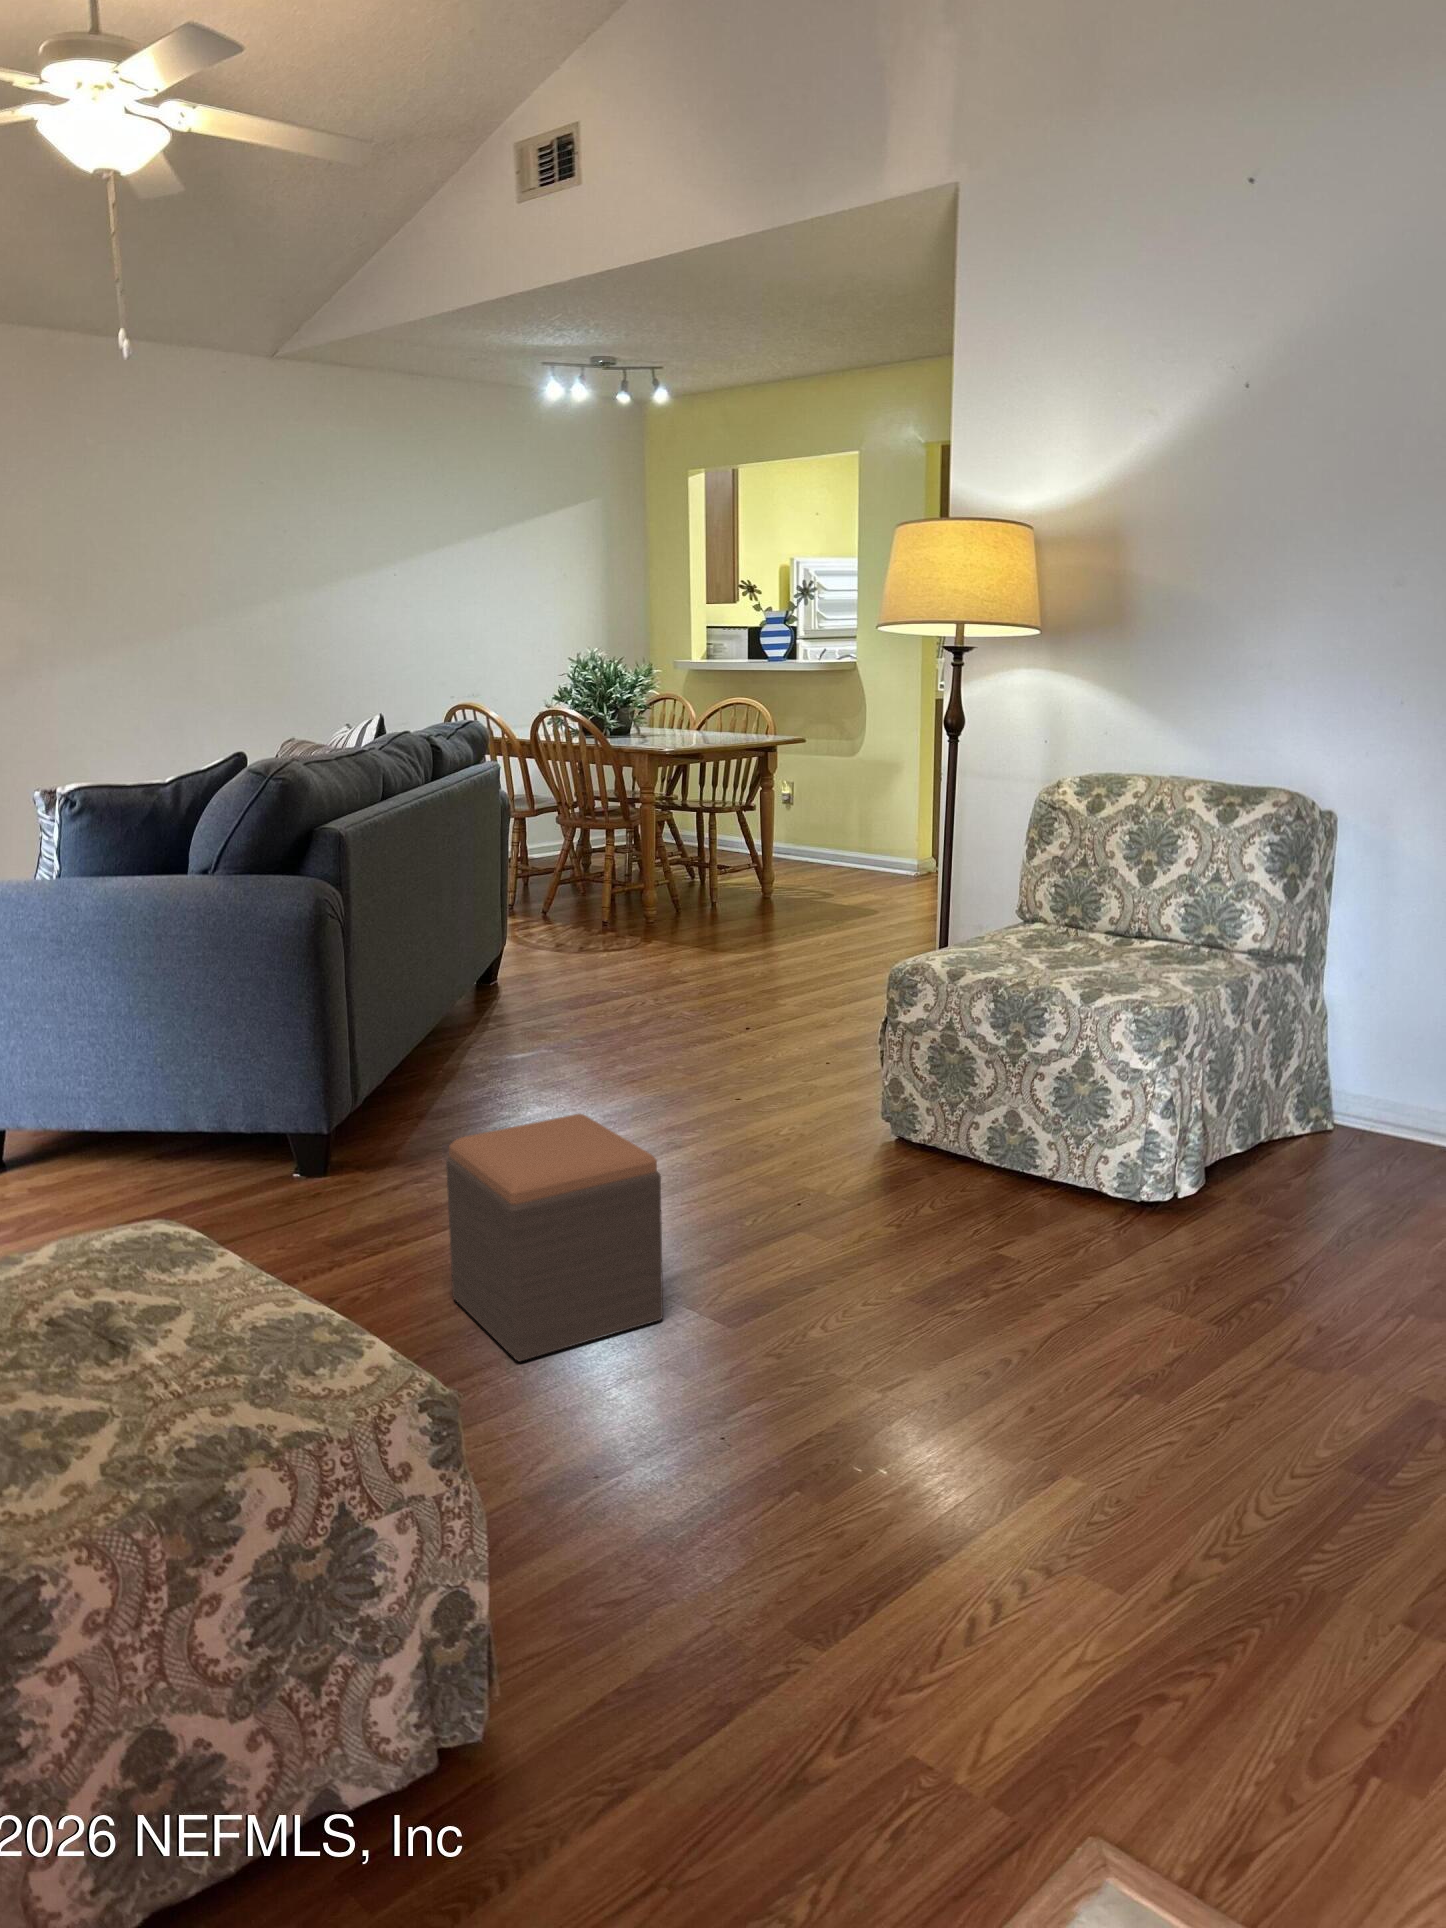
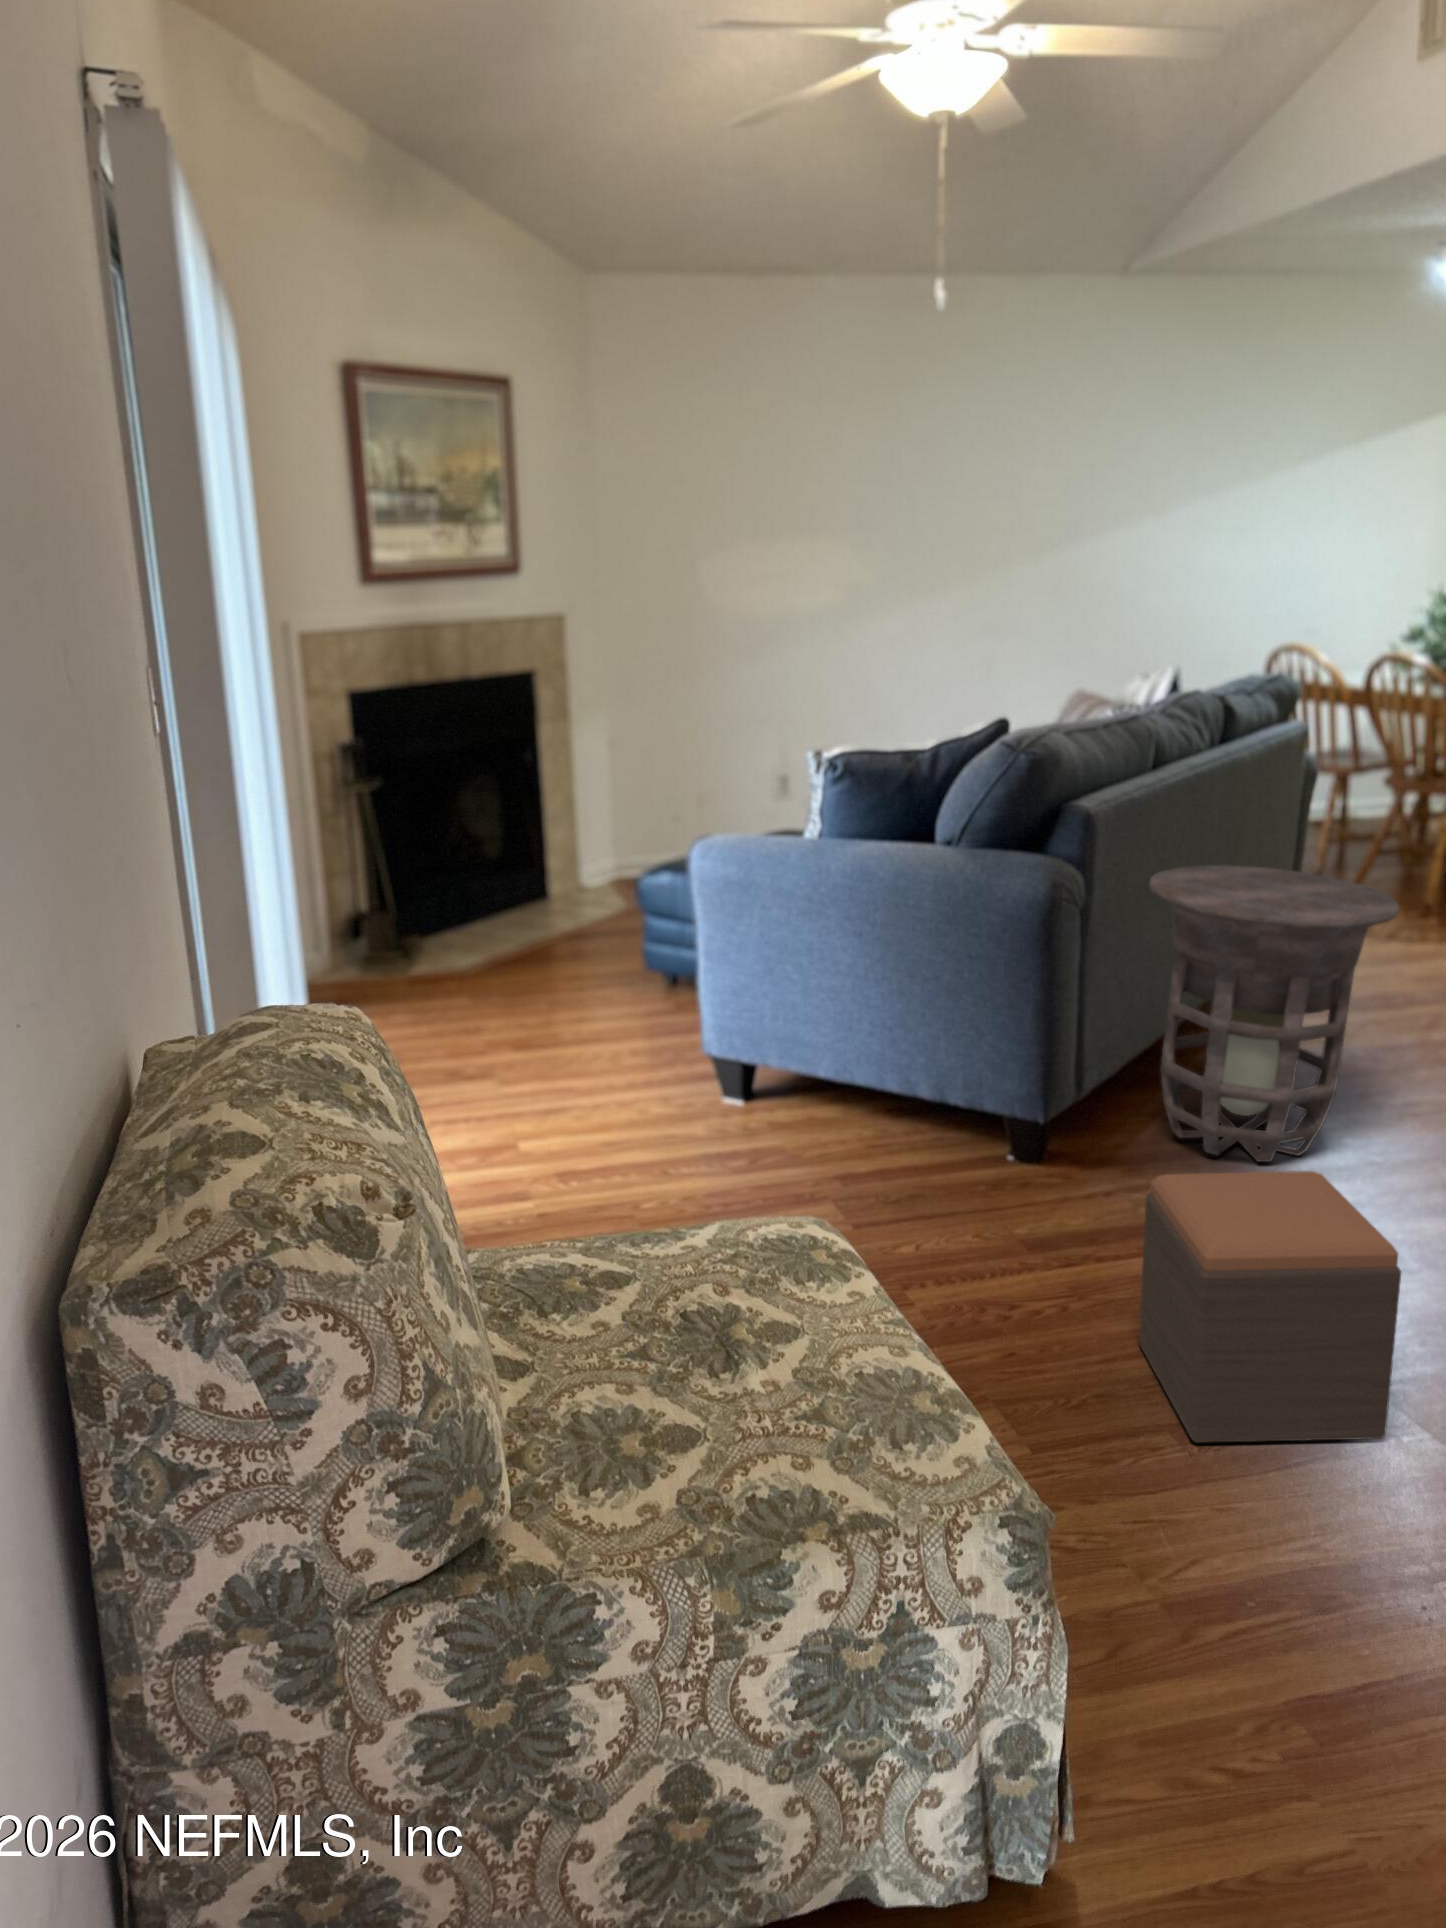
side table: none [395,880,602,1137] -> present [1149,865,1399,1162]

